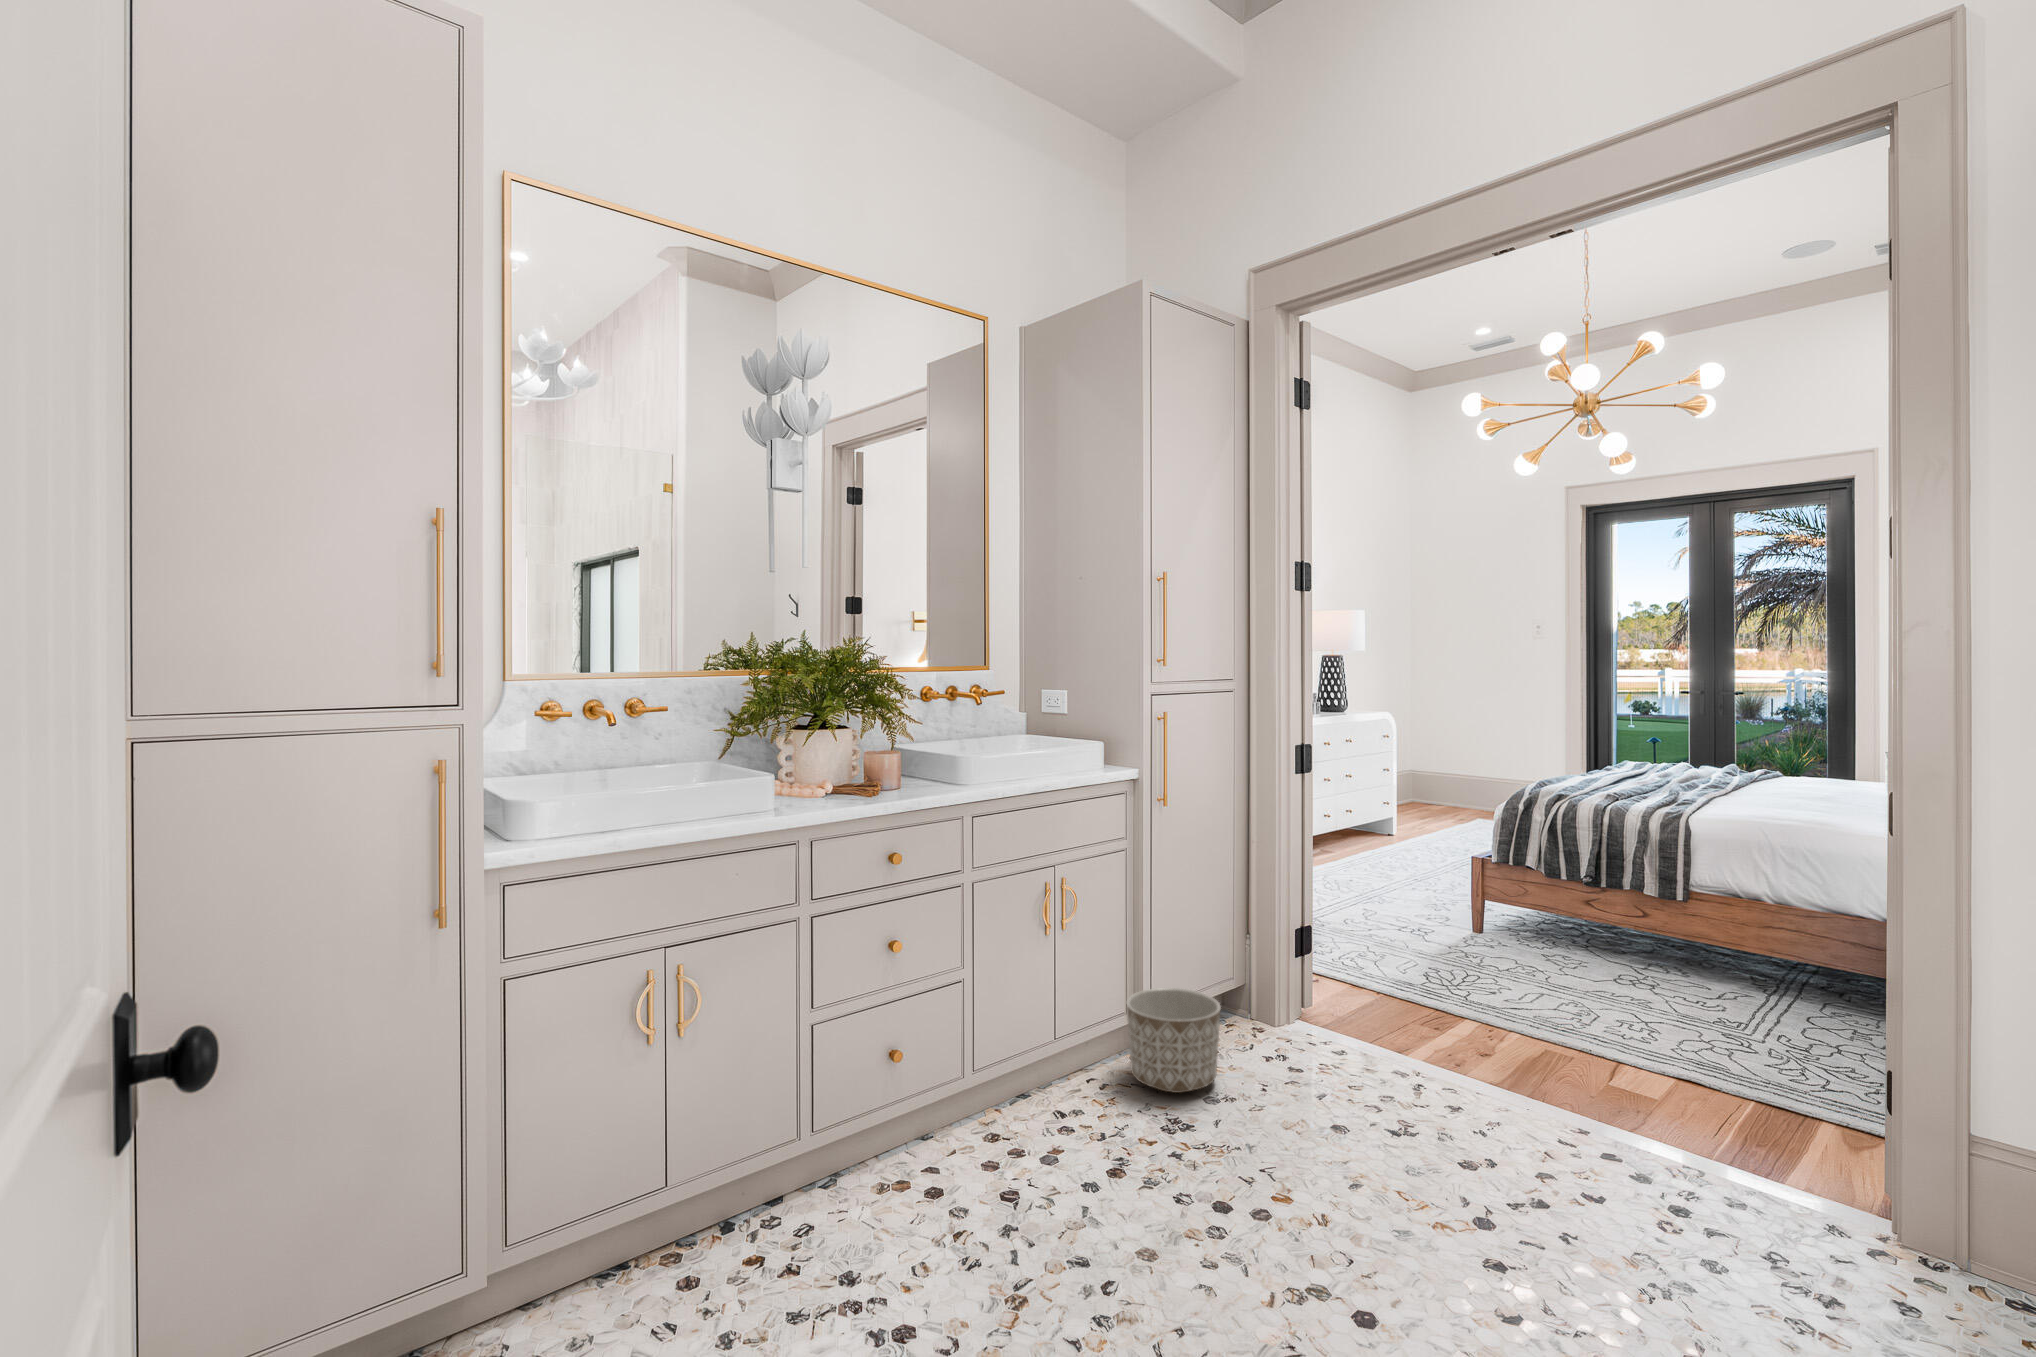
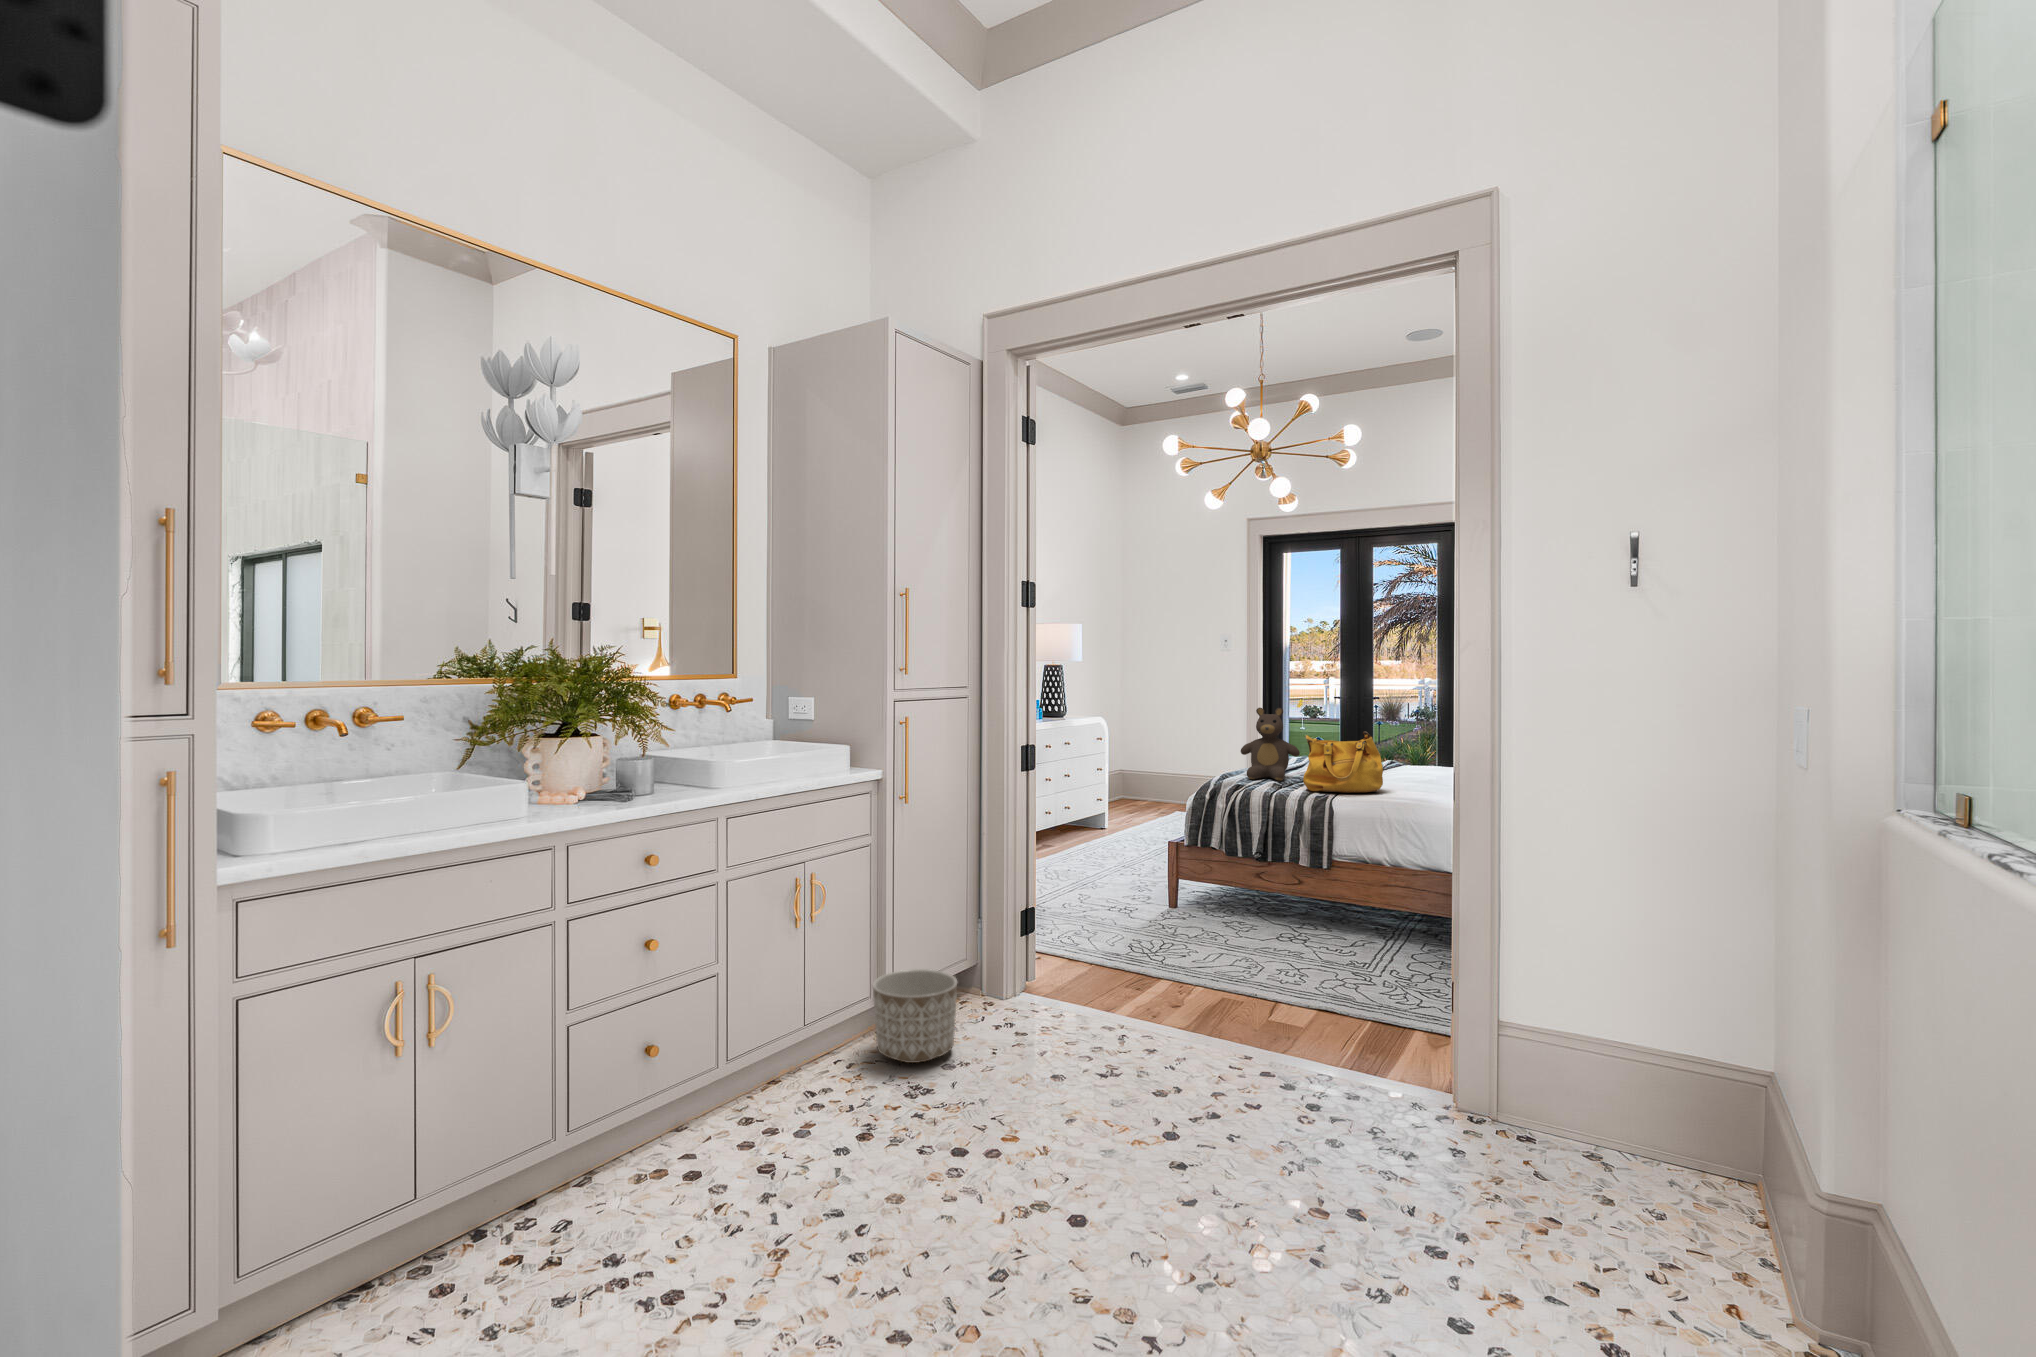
teddy bear: none [1562,704,1642,792] -> present [1241,708,1300,781]
handbag: none [1649,735,1761,810] -> present [1303,732,1383,793]

